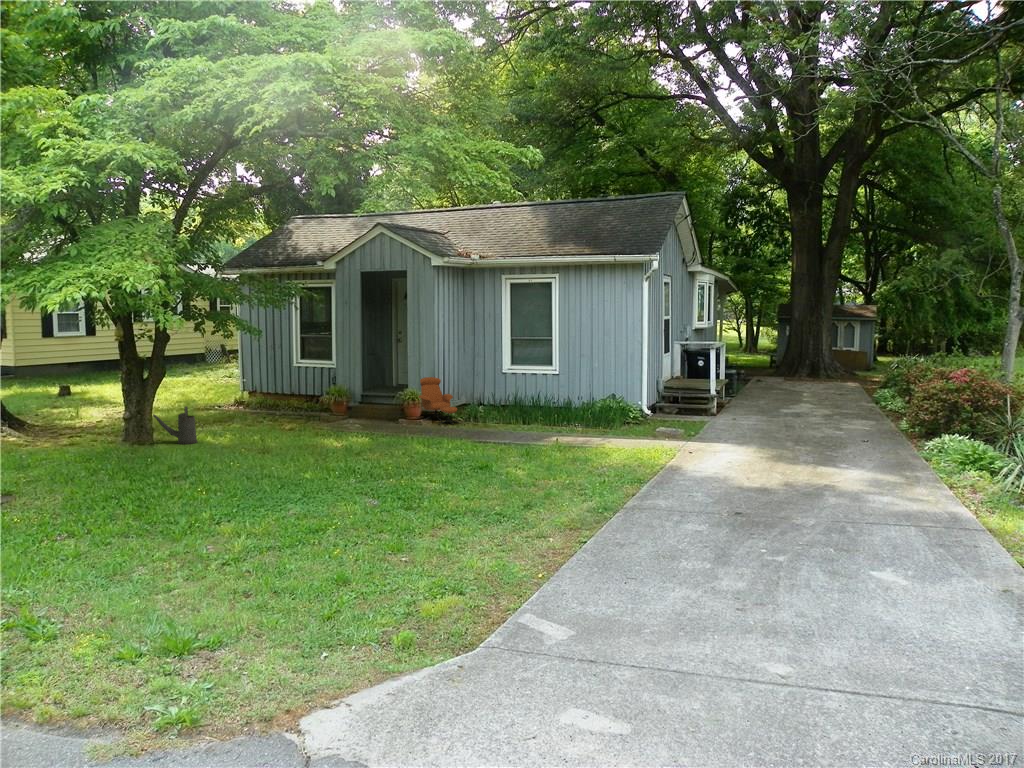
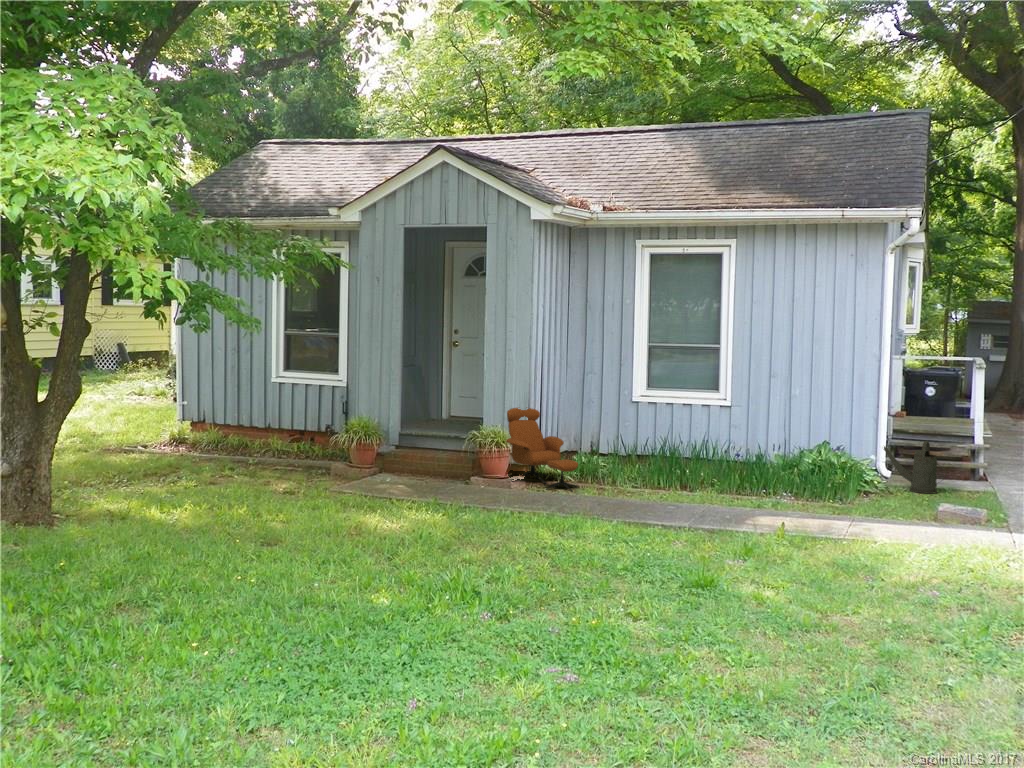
watering can: present [153,406,197,444] -> present [884,441,947,494]

